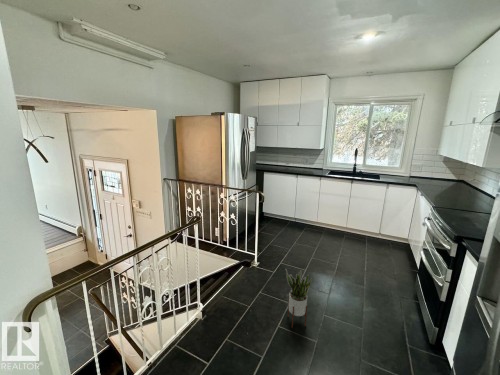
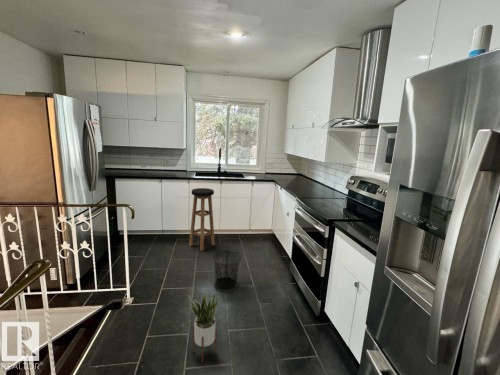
bar stool: none [314,185,341,242] -> present [189,188,215,251]
waste bin: none [324,244,353,283] -> present [212,250,241,292]

